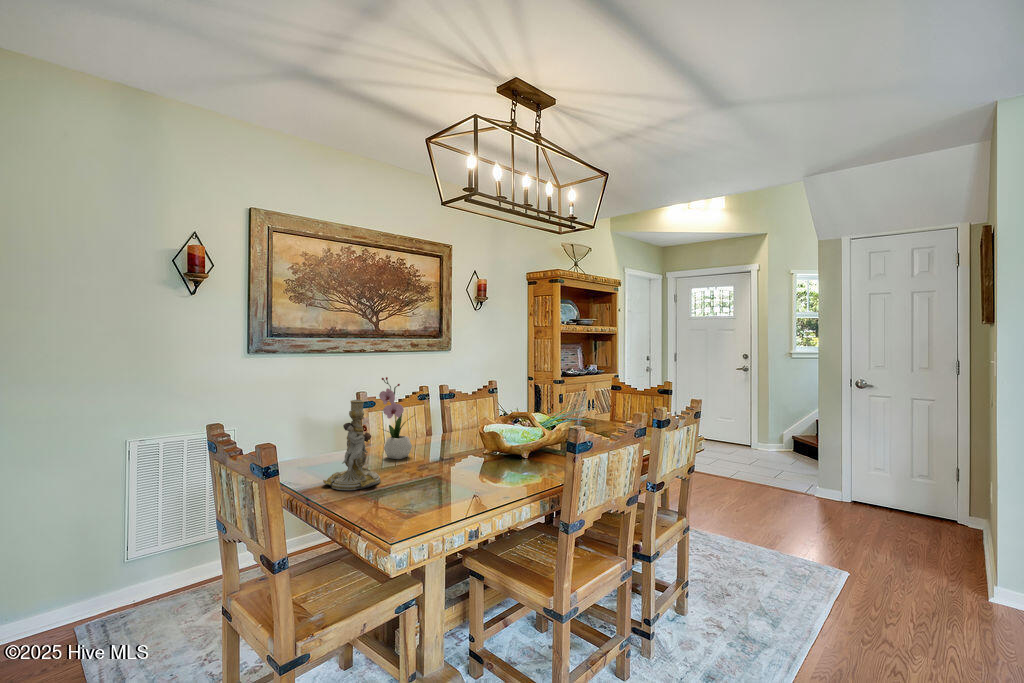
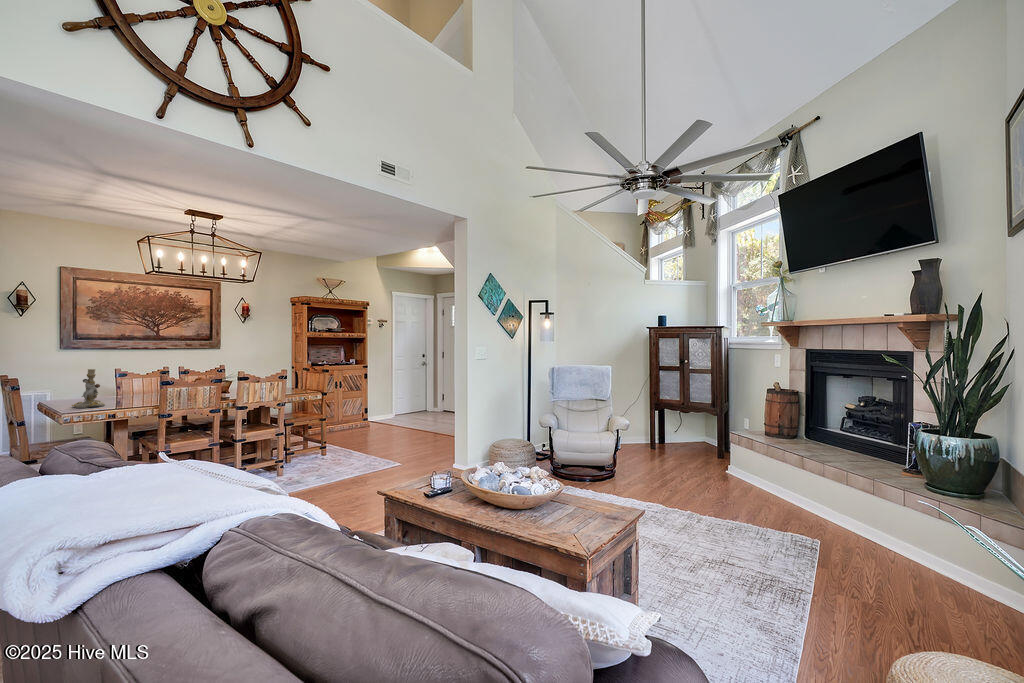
flower arrangement: present [379,377,413,459] -> none [118,360,142,400]

